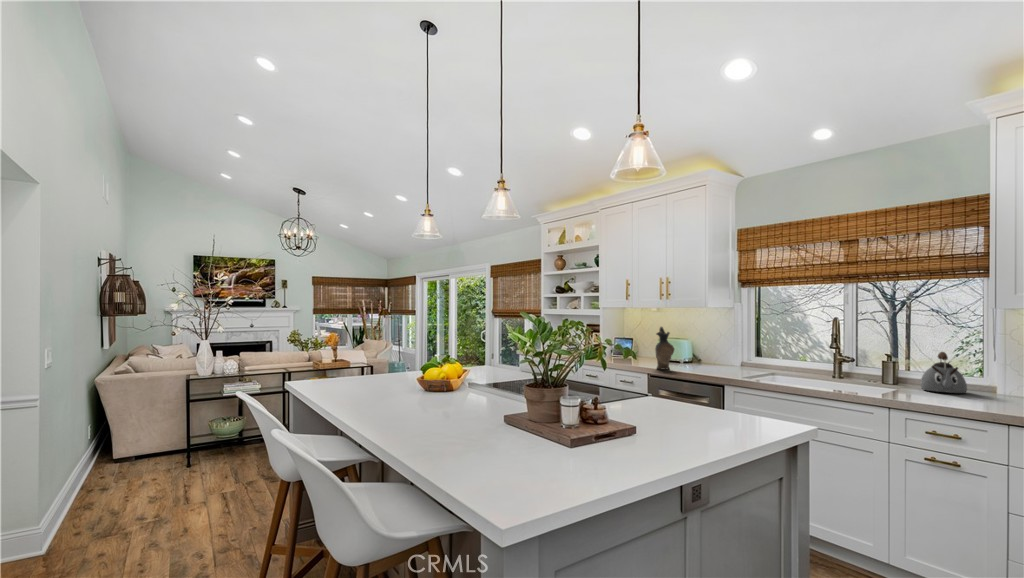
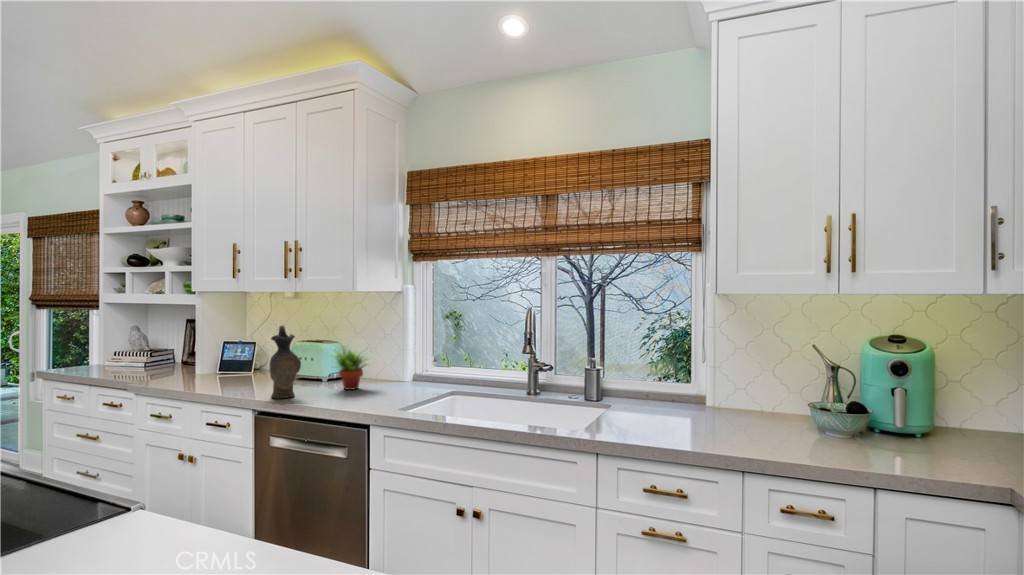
succulent plant: none [686,342,718,369] -> present [332,351,367,390]
kettle: present [920,352,967,393] -> none [626,353,675,410]

